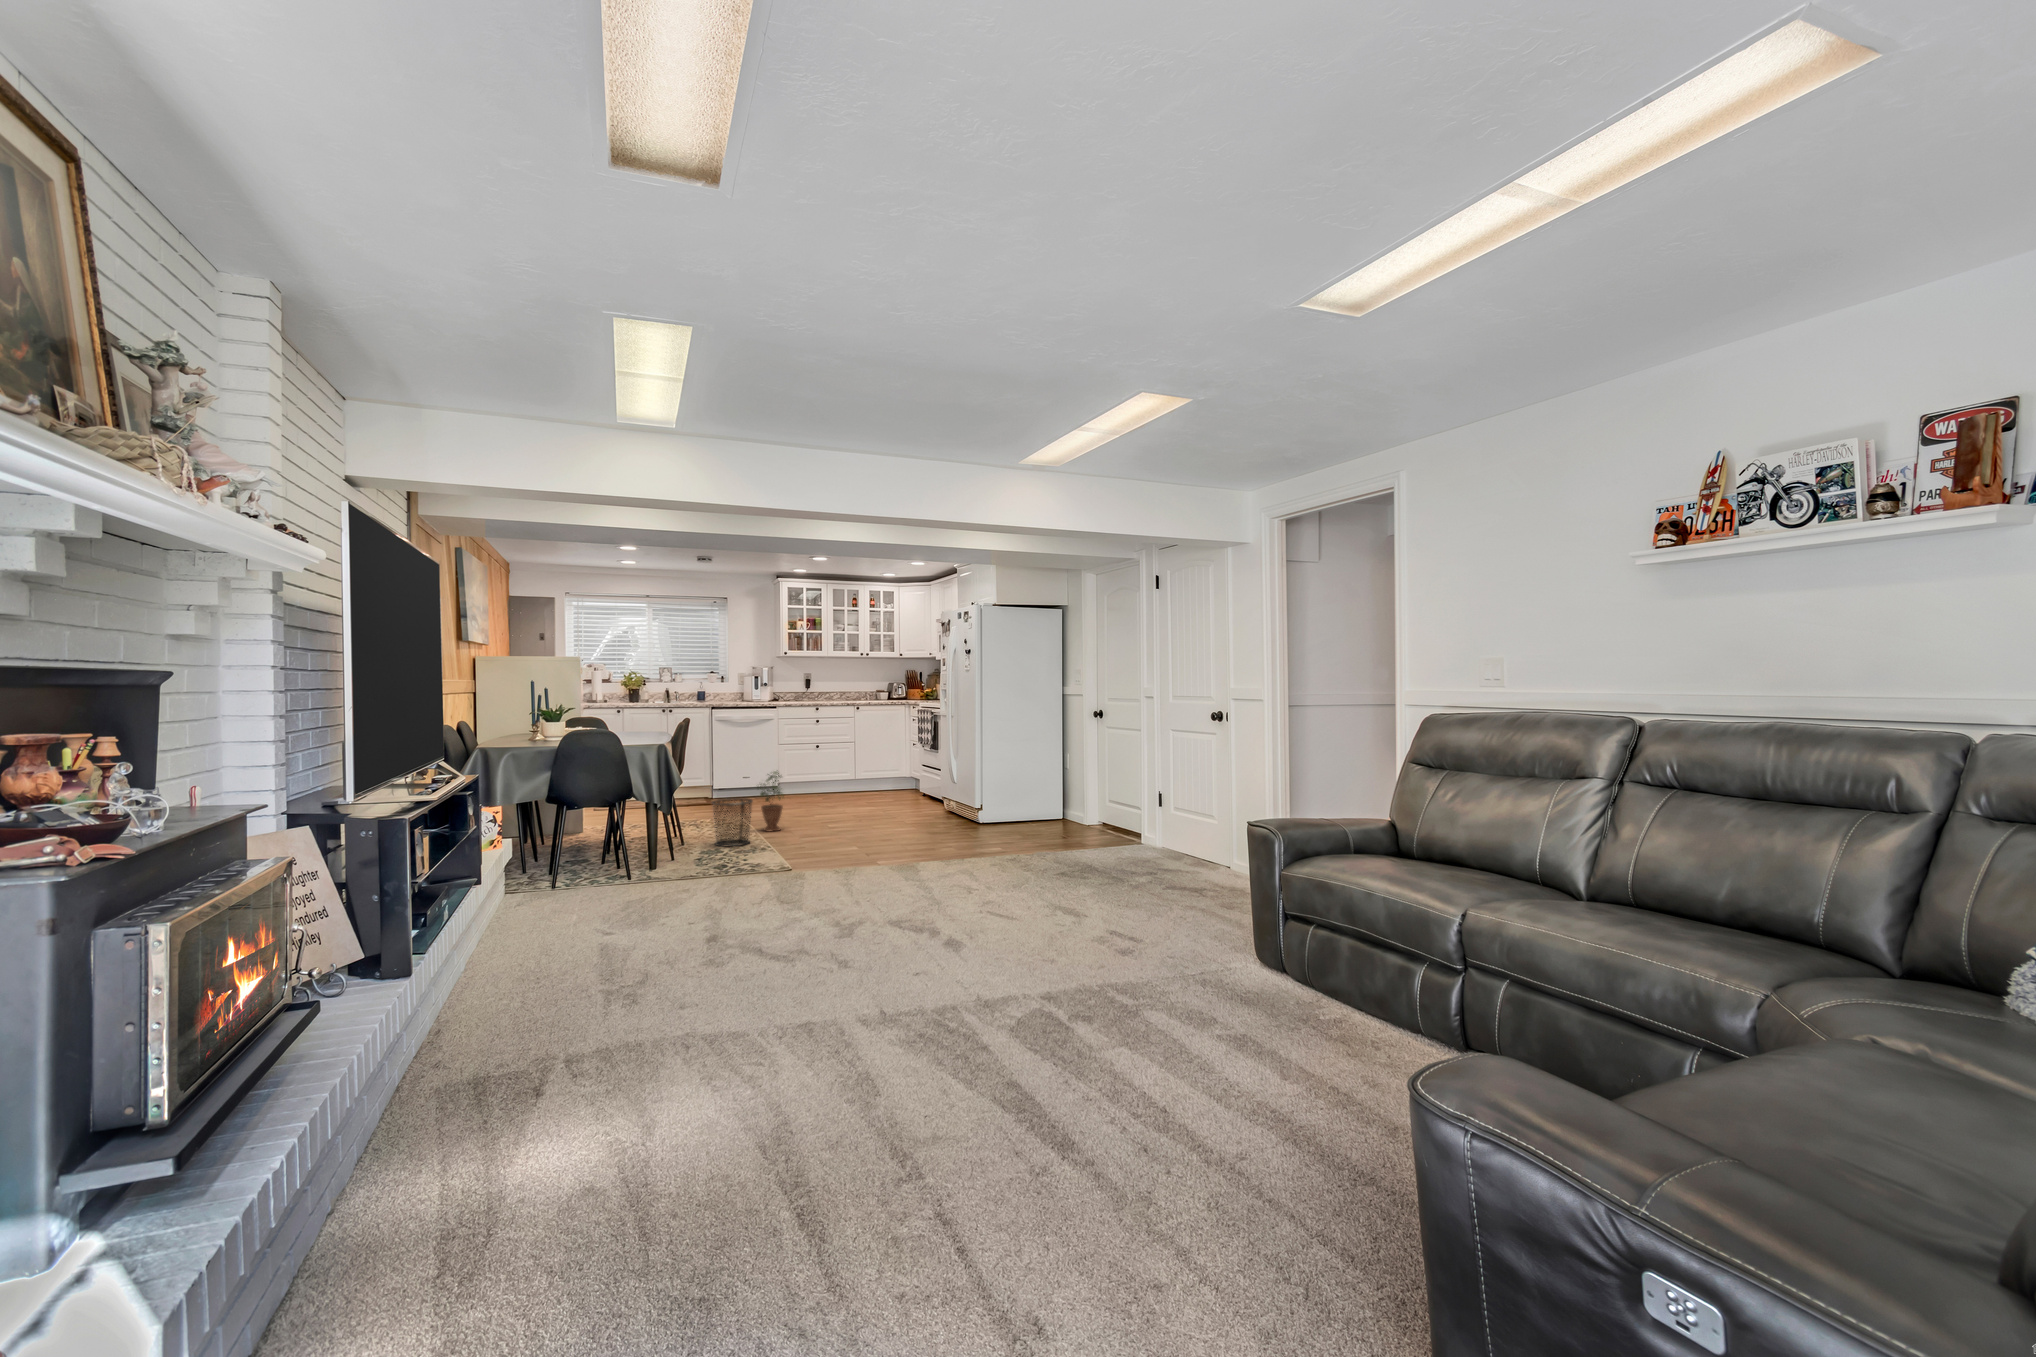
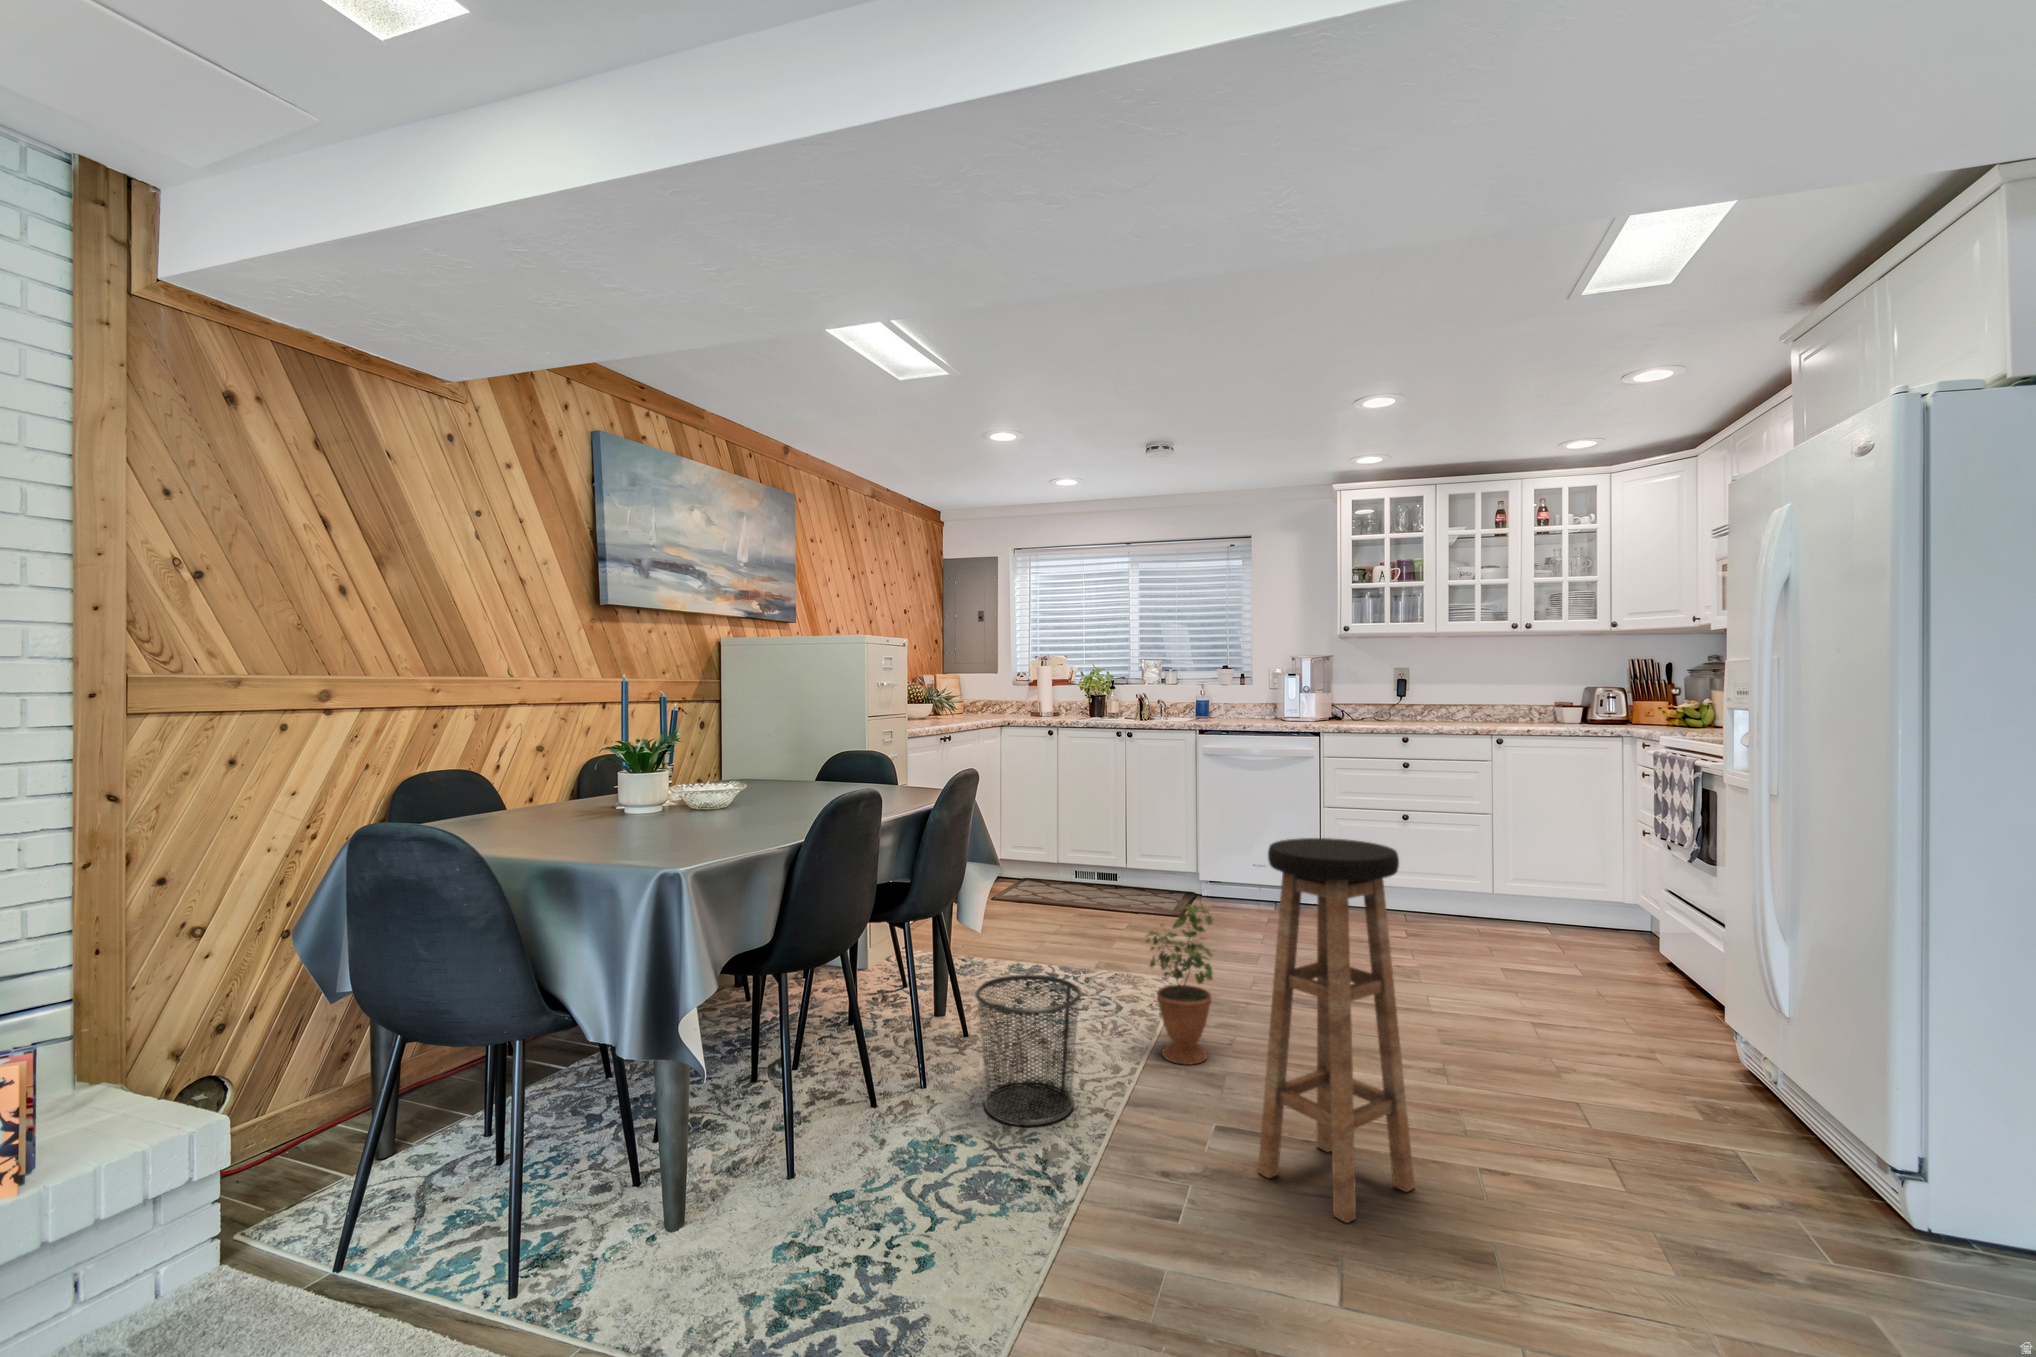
bar stool: none [822,735,866,842] -> present [1258,838,1415,1223]

